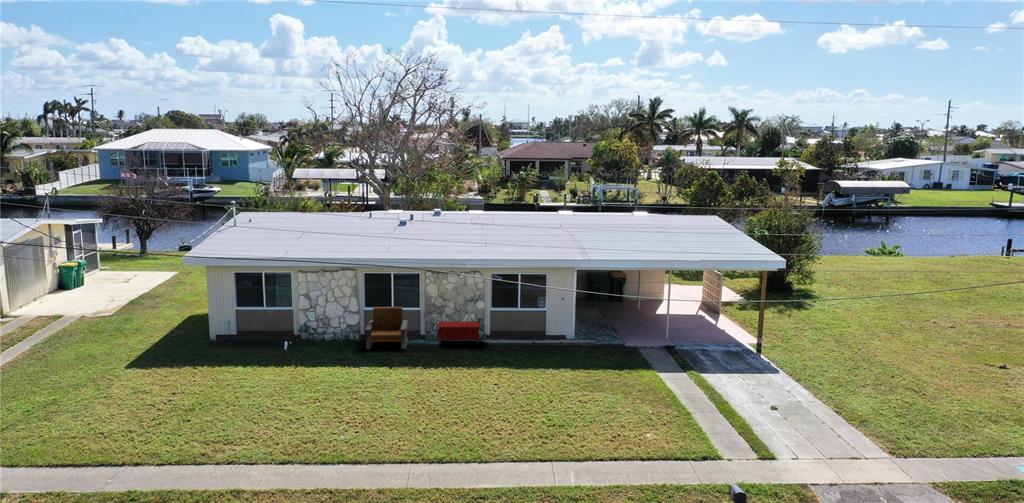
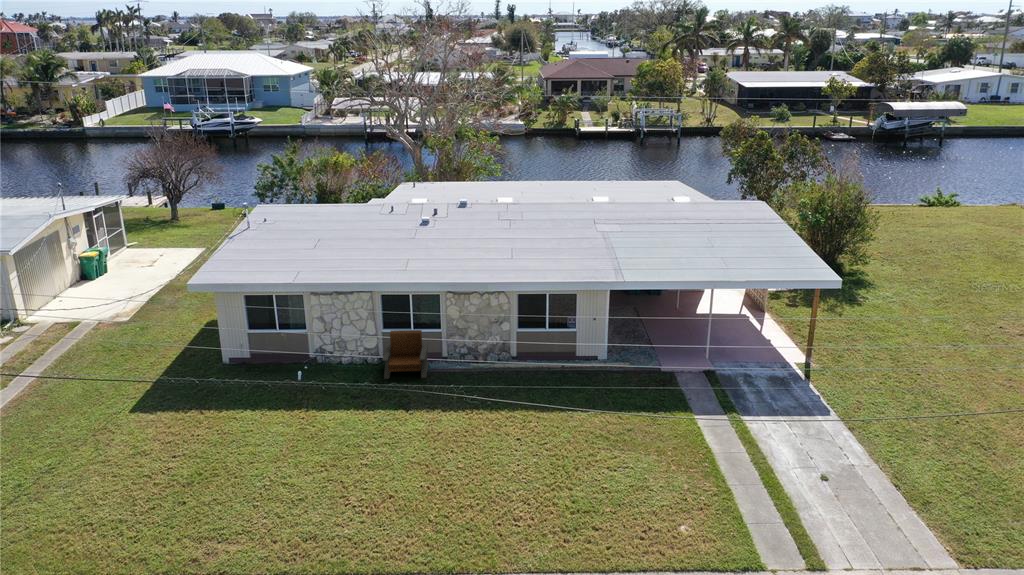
bench: present [438,322,480,345] -> none [460,344,505,371]

